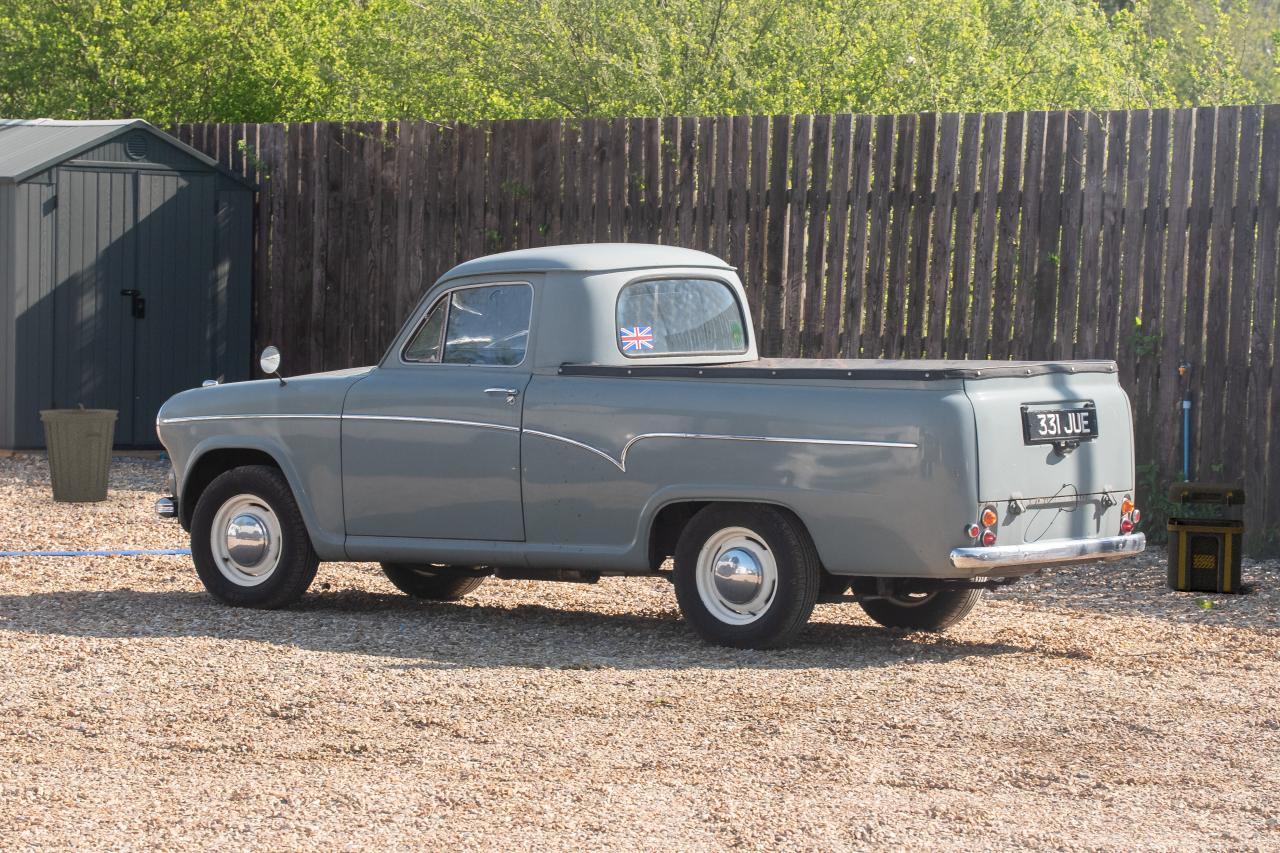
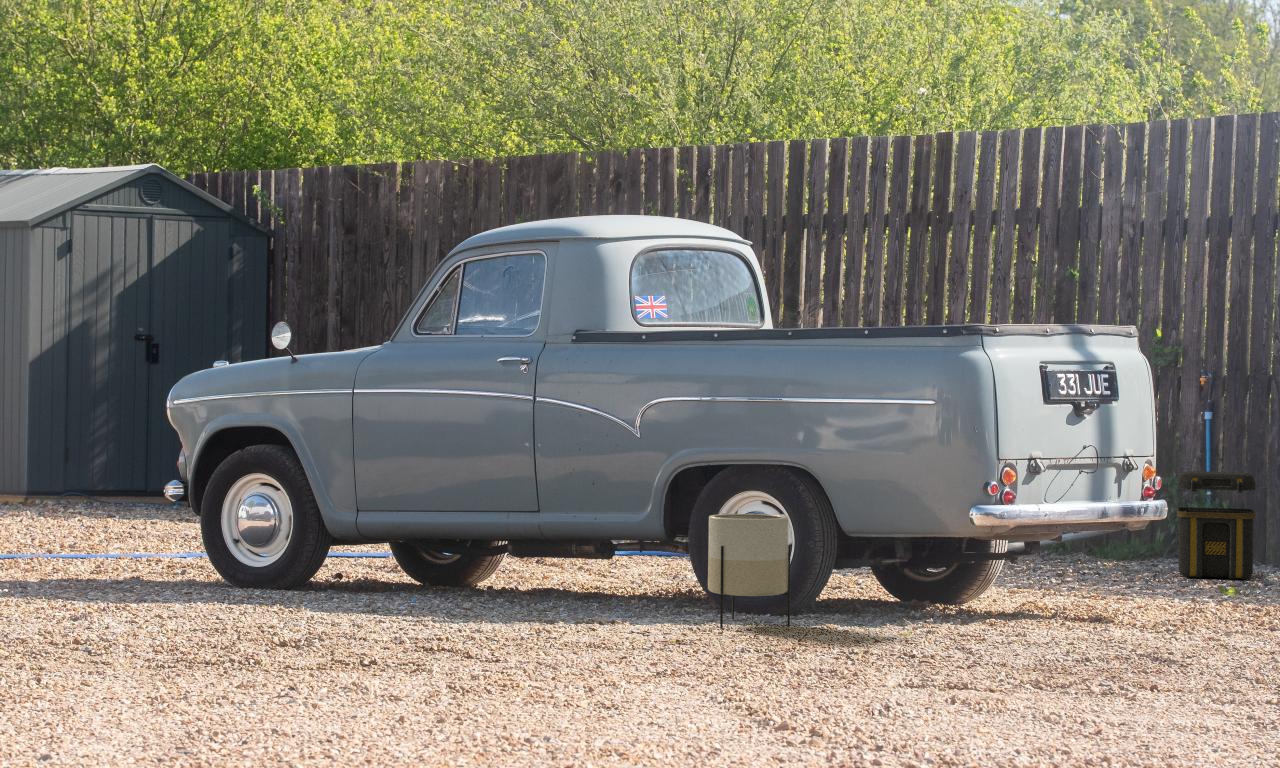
trash can: present [40,404,118,502] -> none [55,420,134,516]
planter: none [691,549,773,665] -> present [708,514,791,629]

